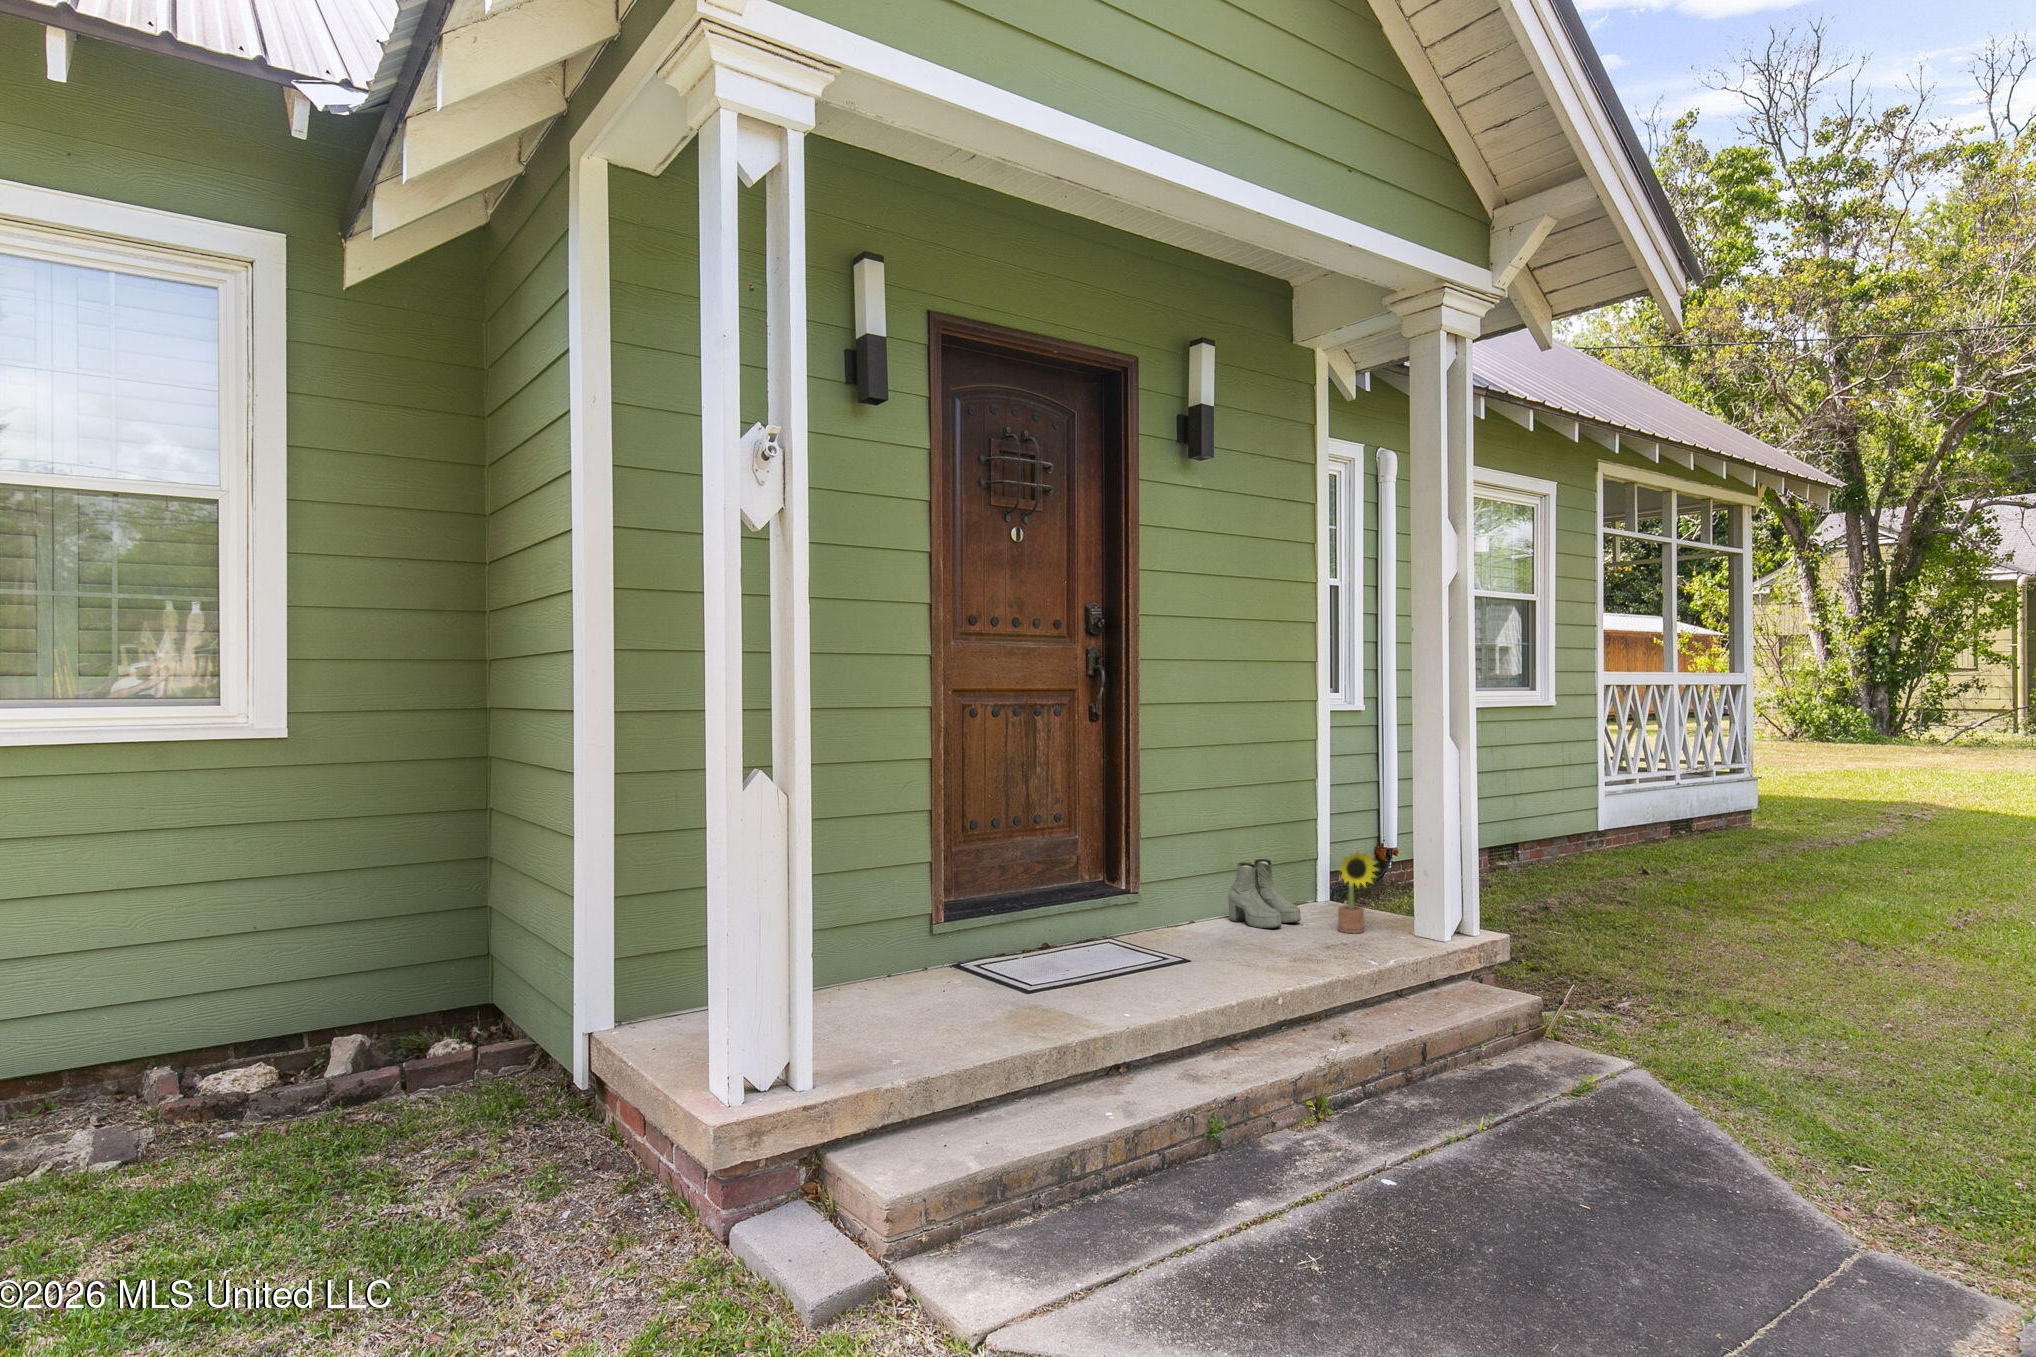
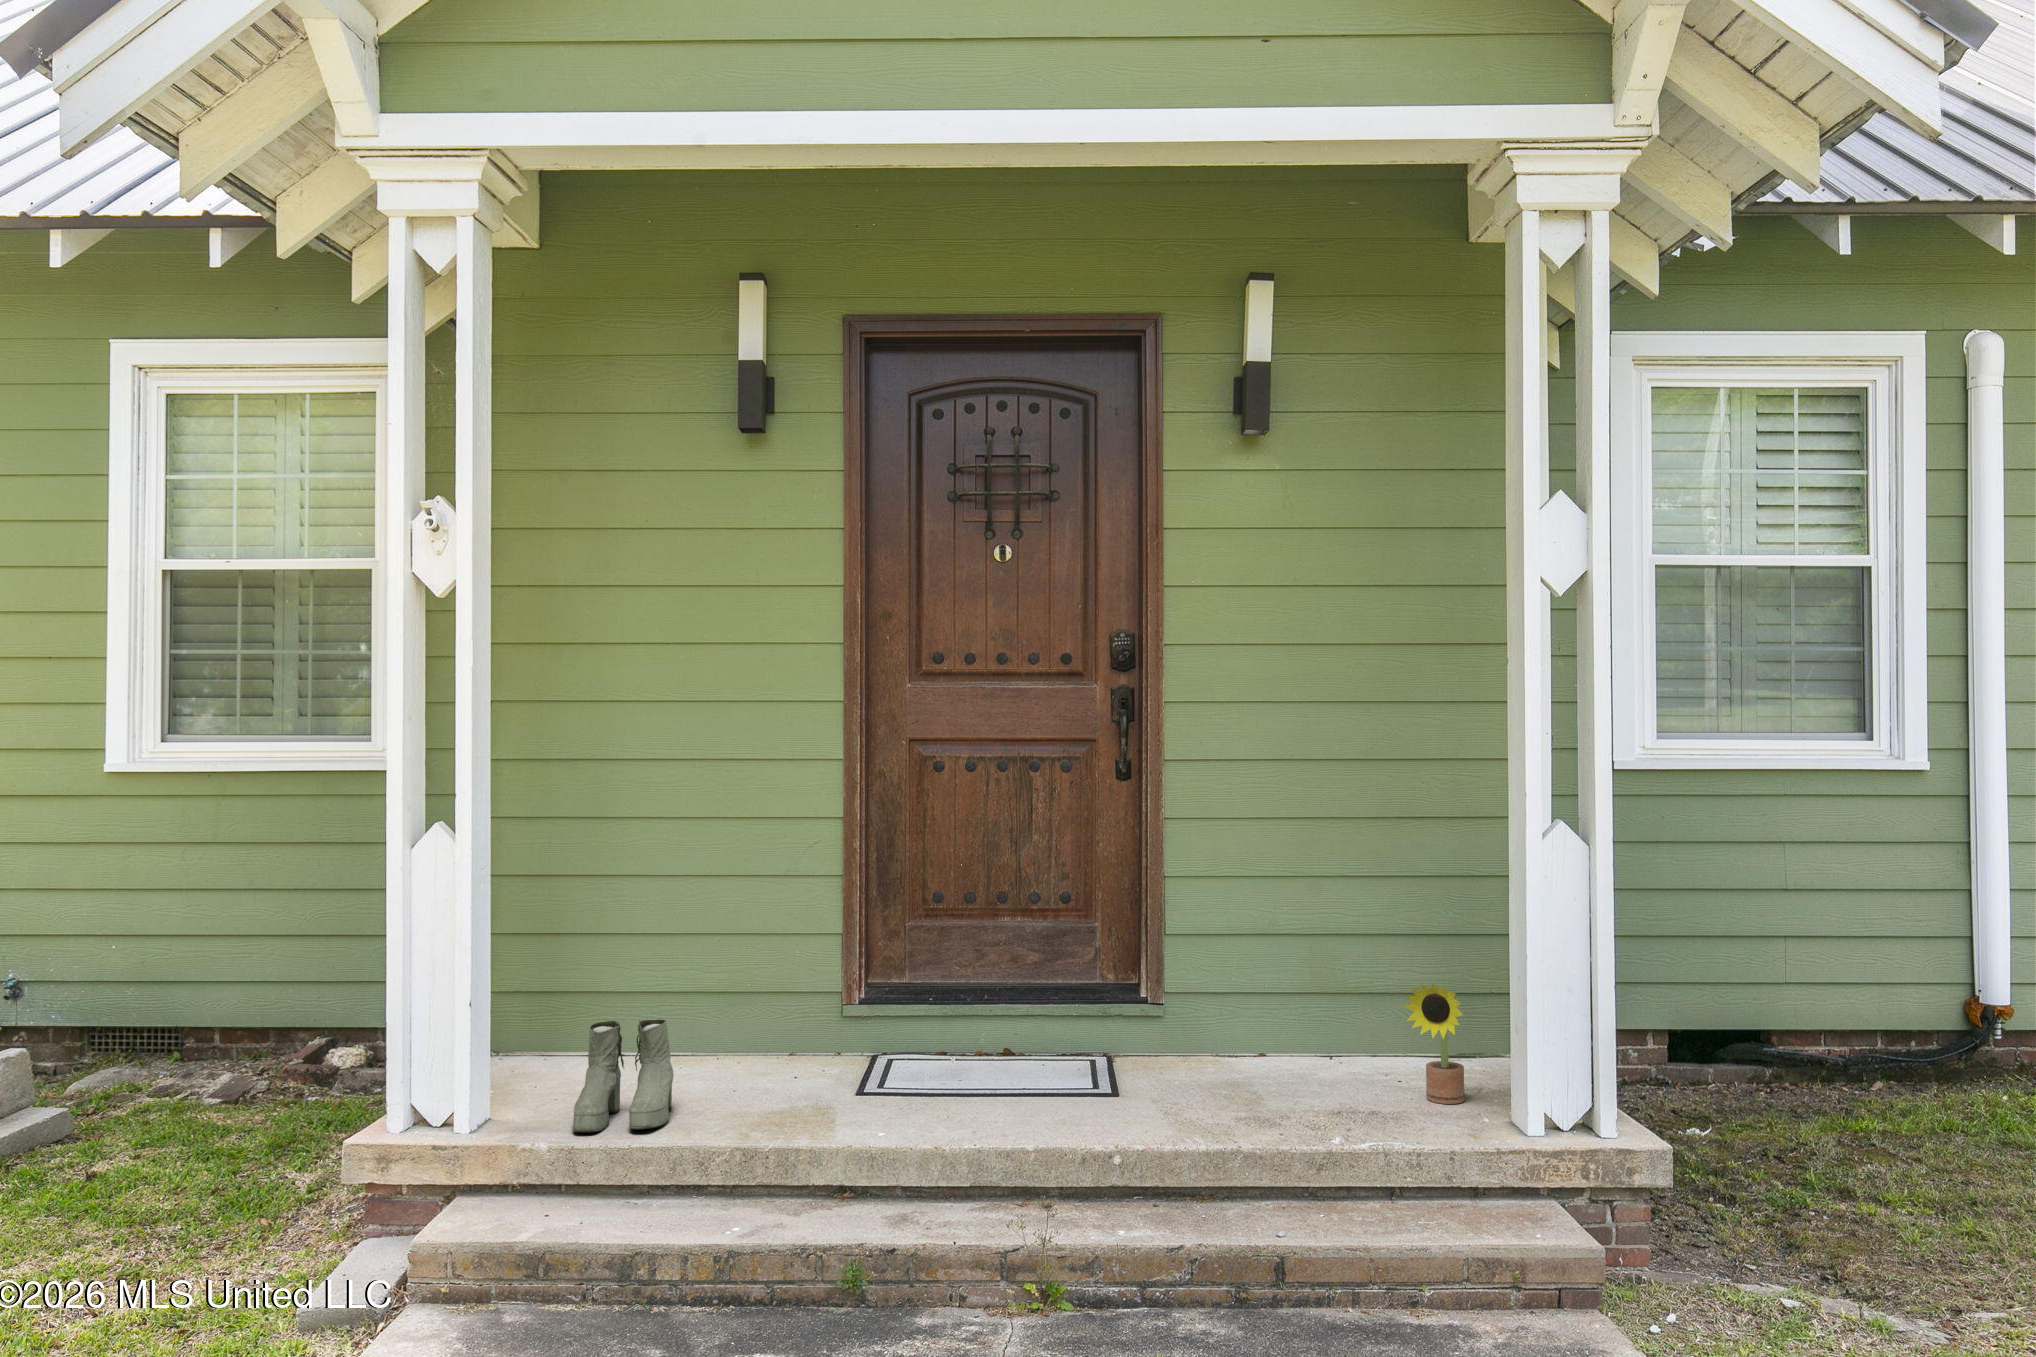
boots: present [1228,859,1301,928] -> present [573,1019,674,1133]

